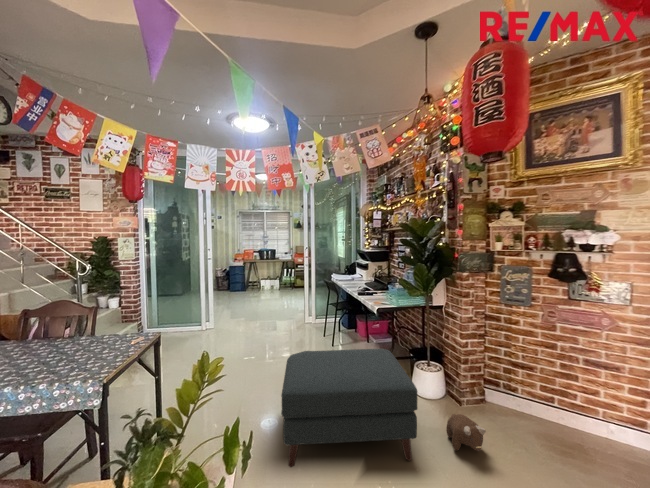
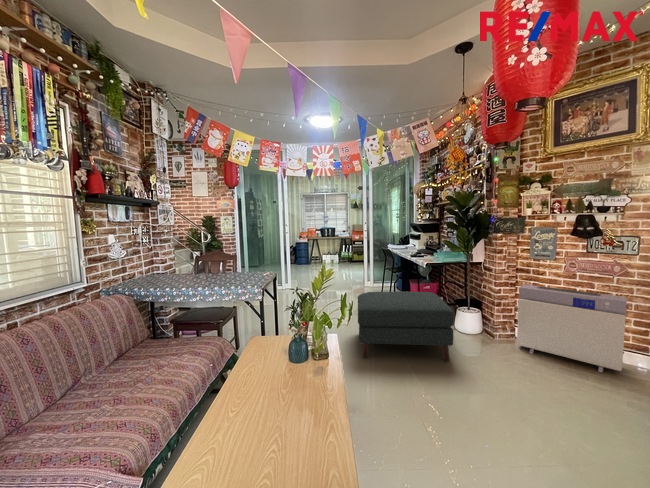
air purifier: none [491,338,629,465] -> present [517,285,627,373]
plush toy: present [446,414,486,451] -> none [478,336,506,359]

